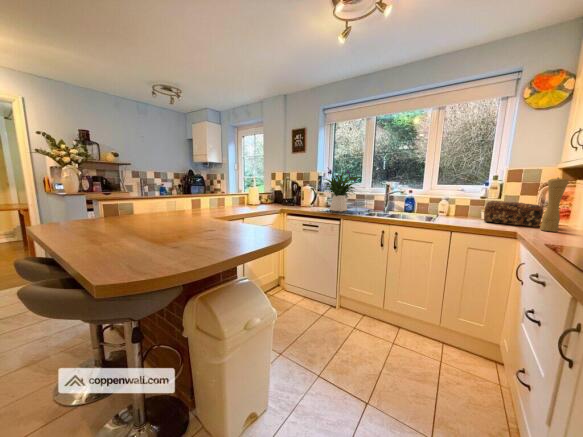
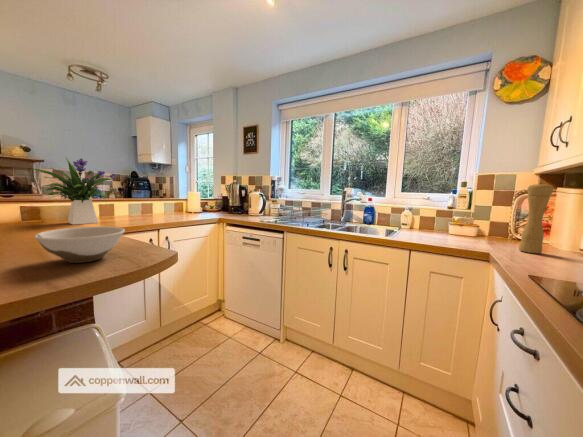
flower arrangement: present [324,168,360,211] -> present [33,158,114,224]
bread loaf: present [484,201,543,227] -> none [451,212,521,245]
bowl: none [224,213,266,235] -> present [34,227,125,263]

